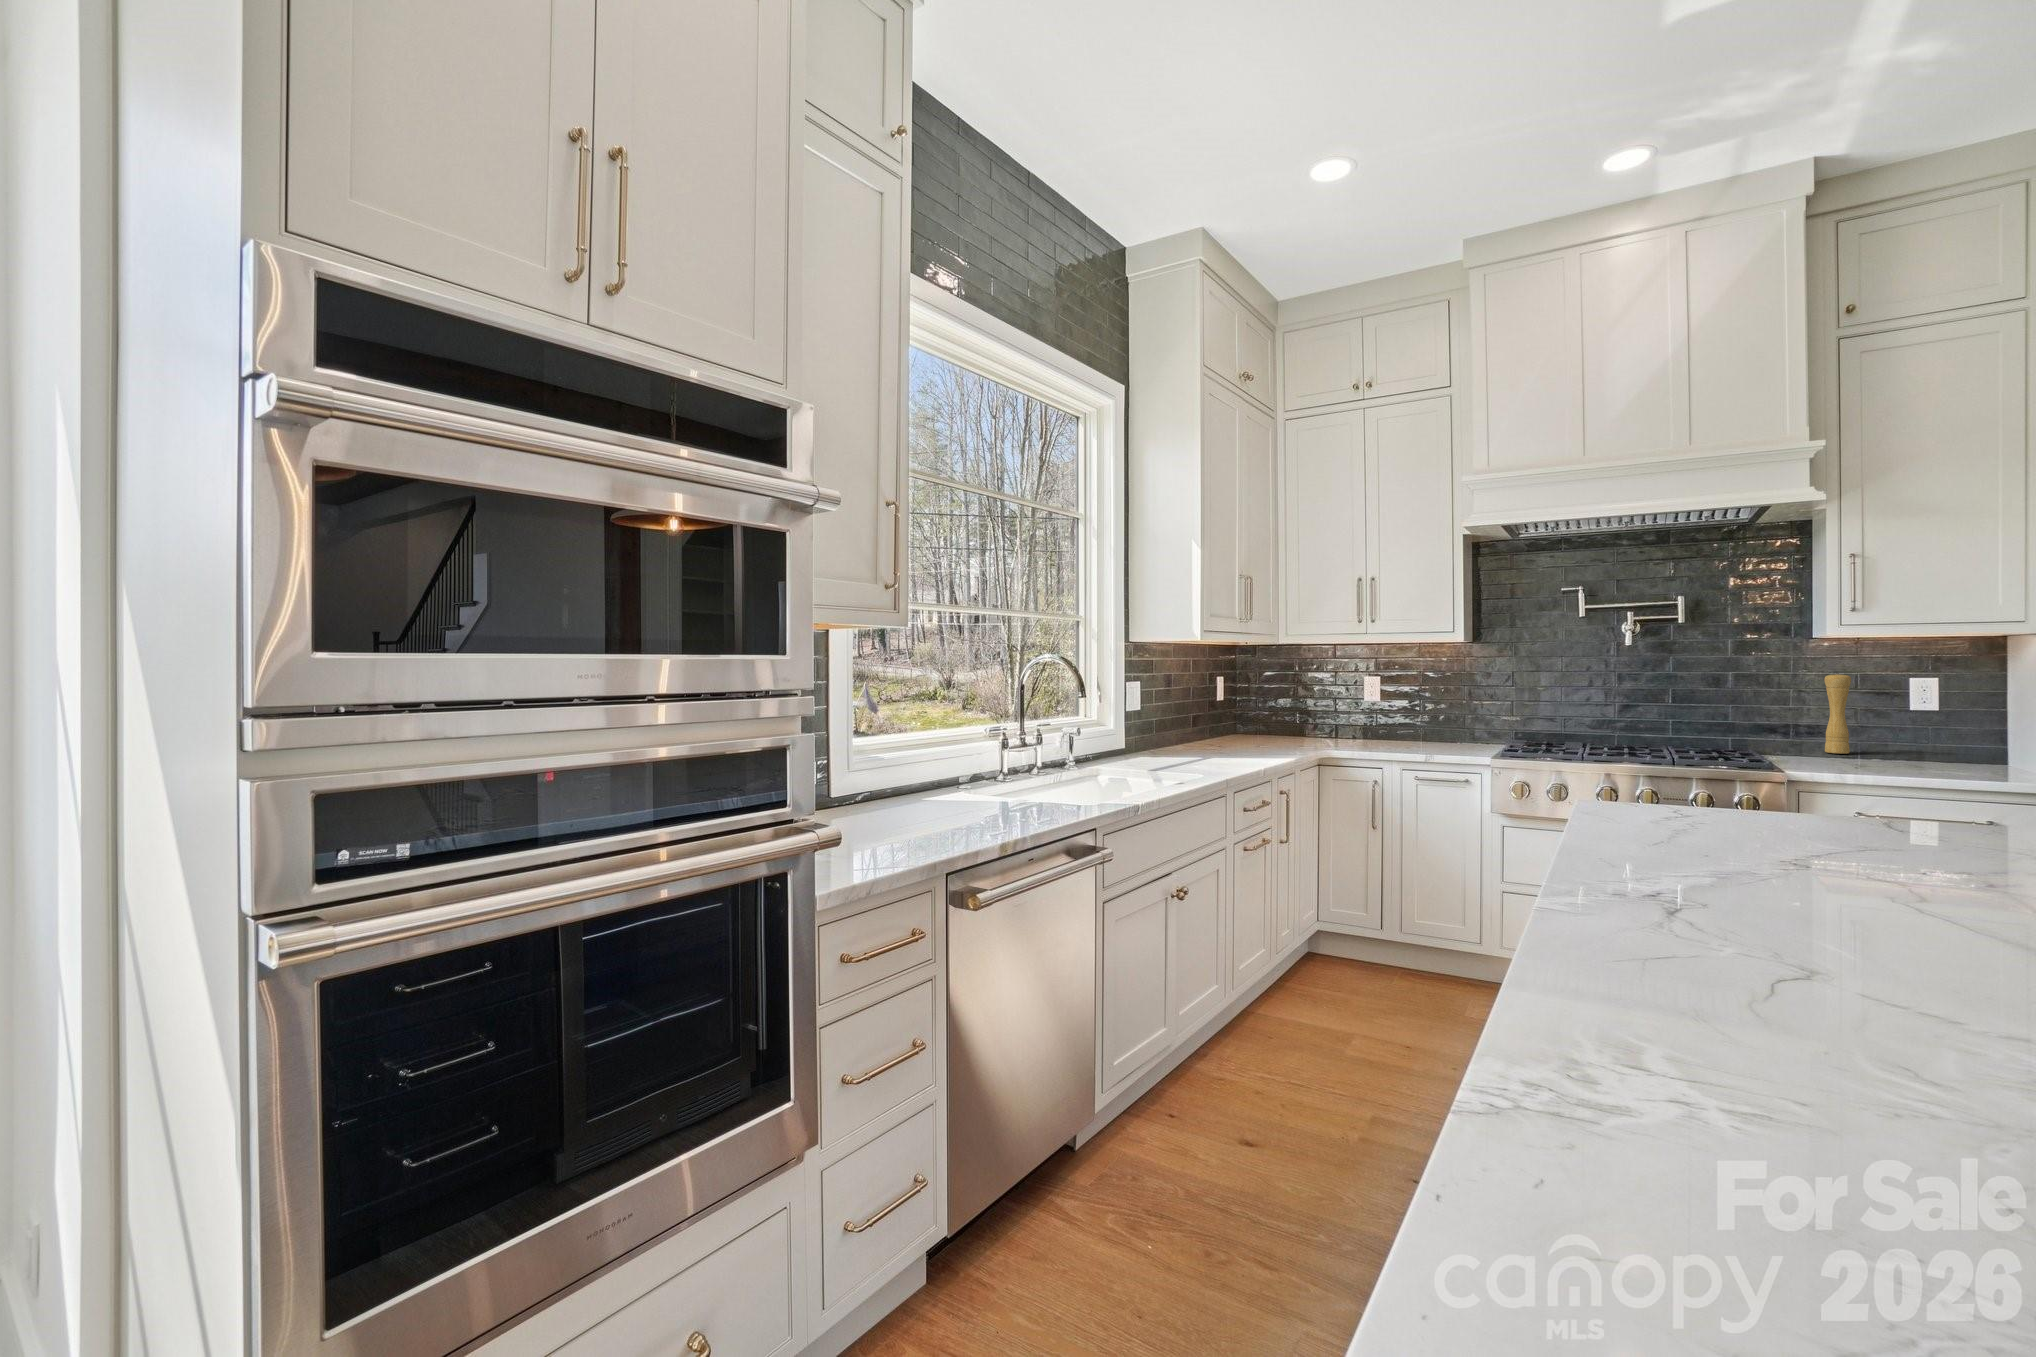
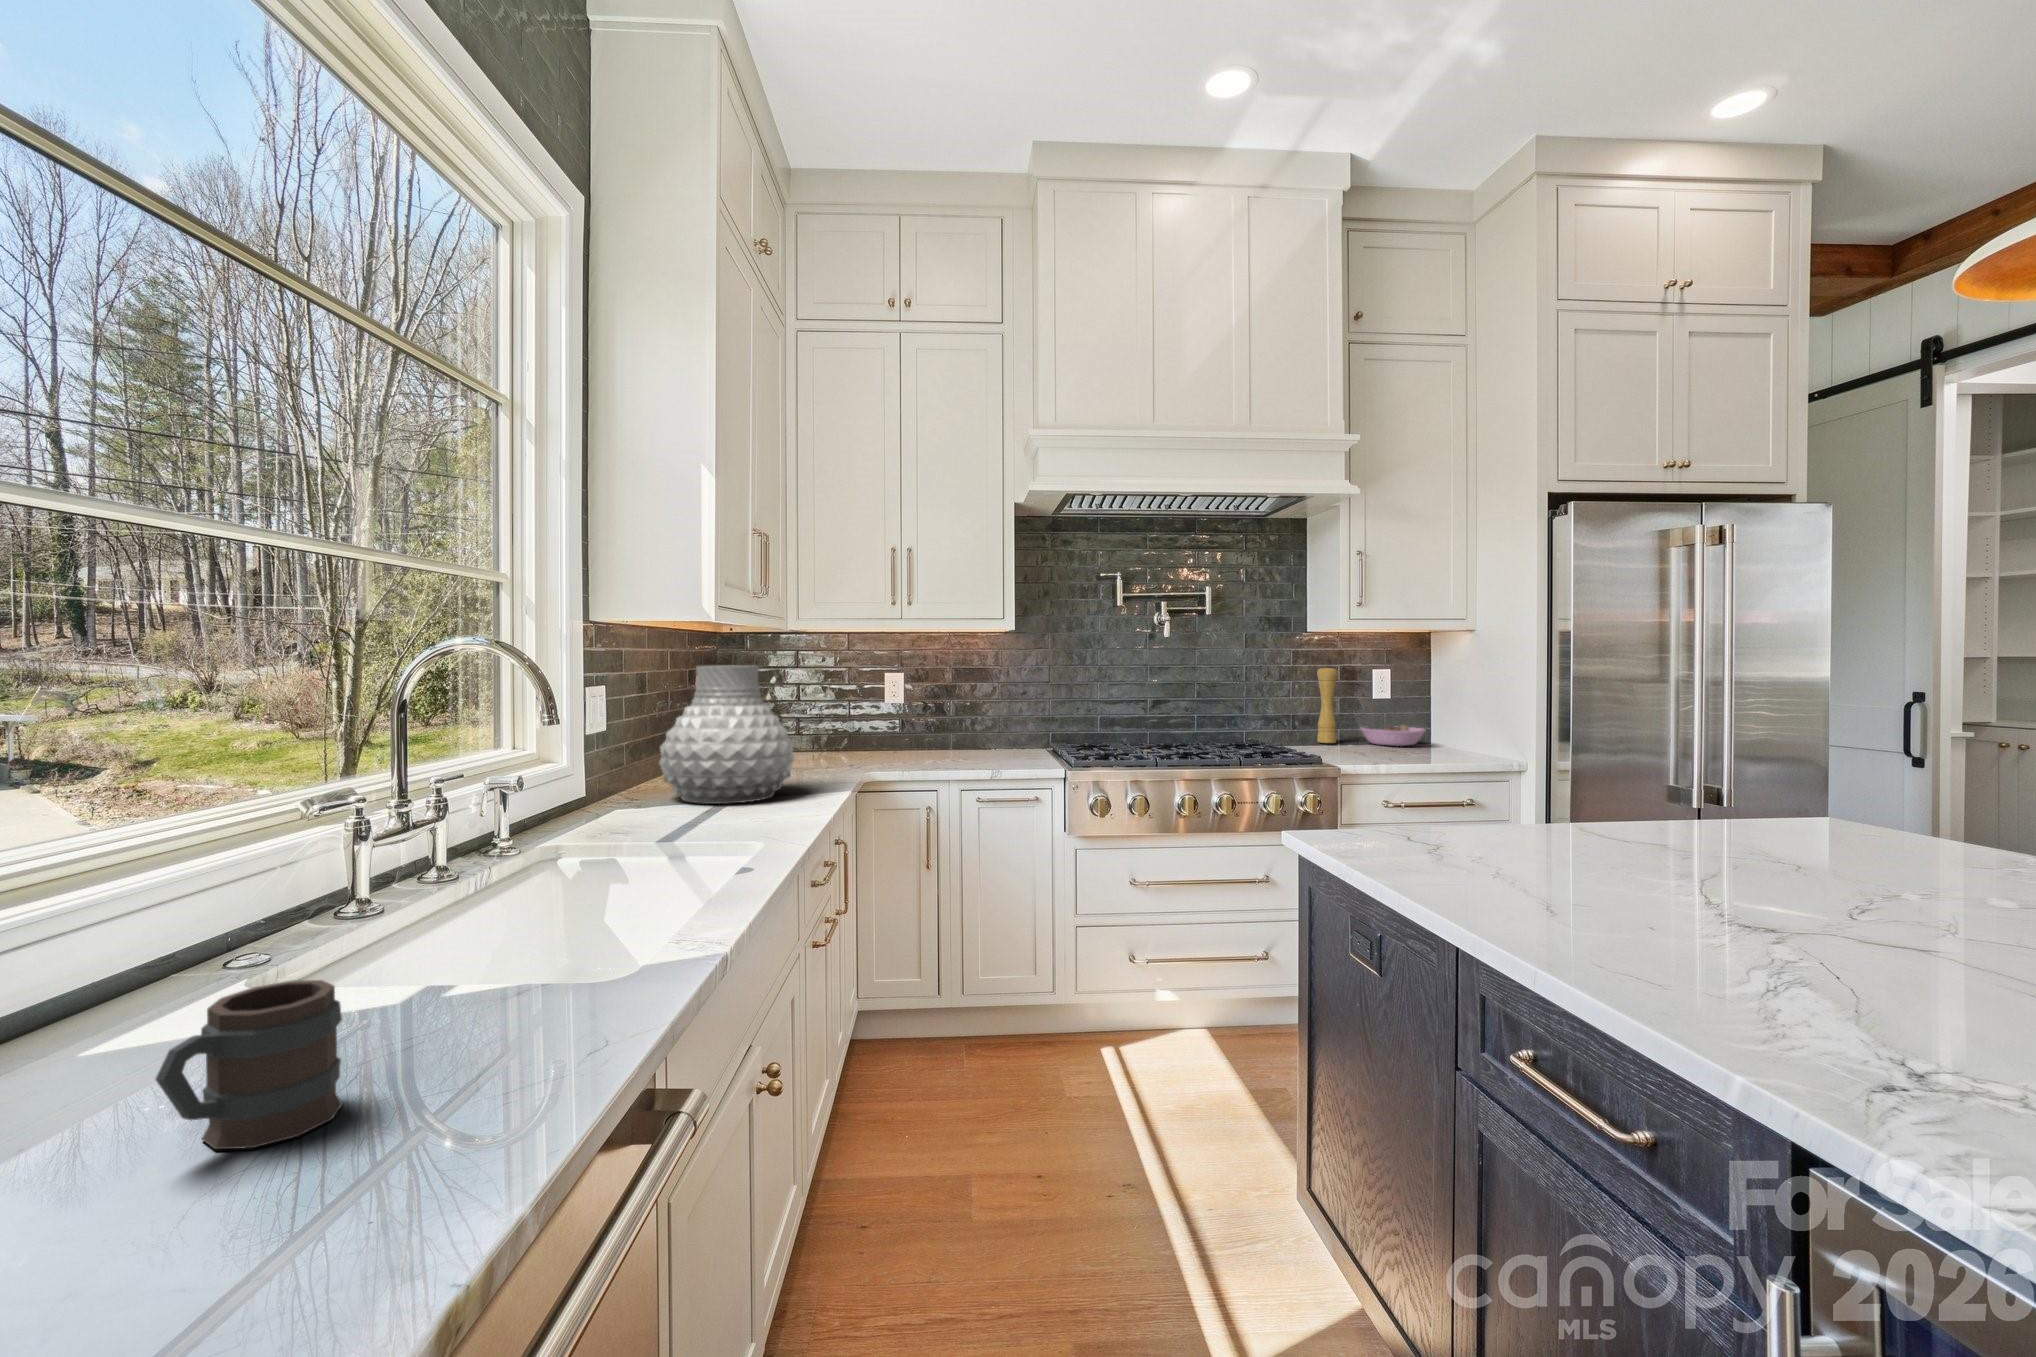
vase: none [1168,670,1255,760] -> present [659,666,794,804]
bowl: none [1887,737,1981,760] -> present [1361,724,1425,746]
mug: none [943,776,989,822] -> present [156,980,342,1149]

